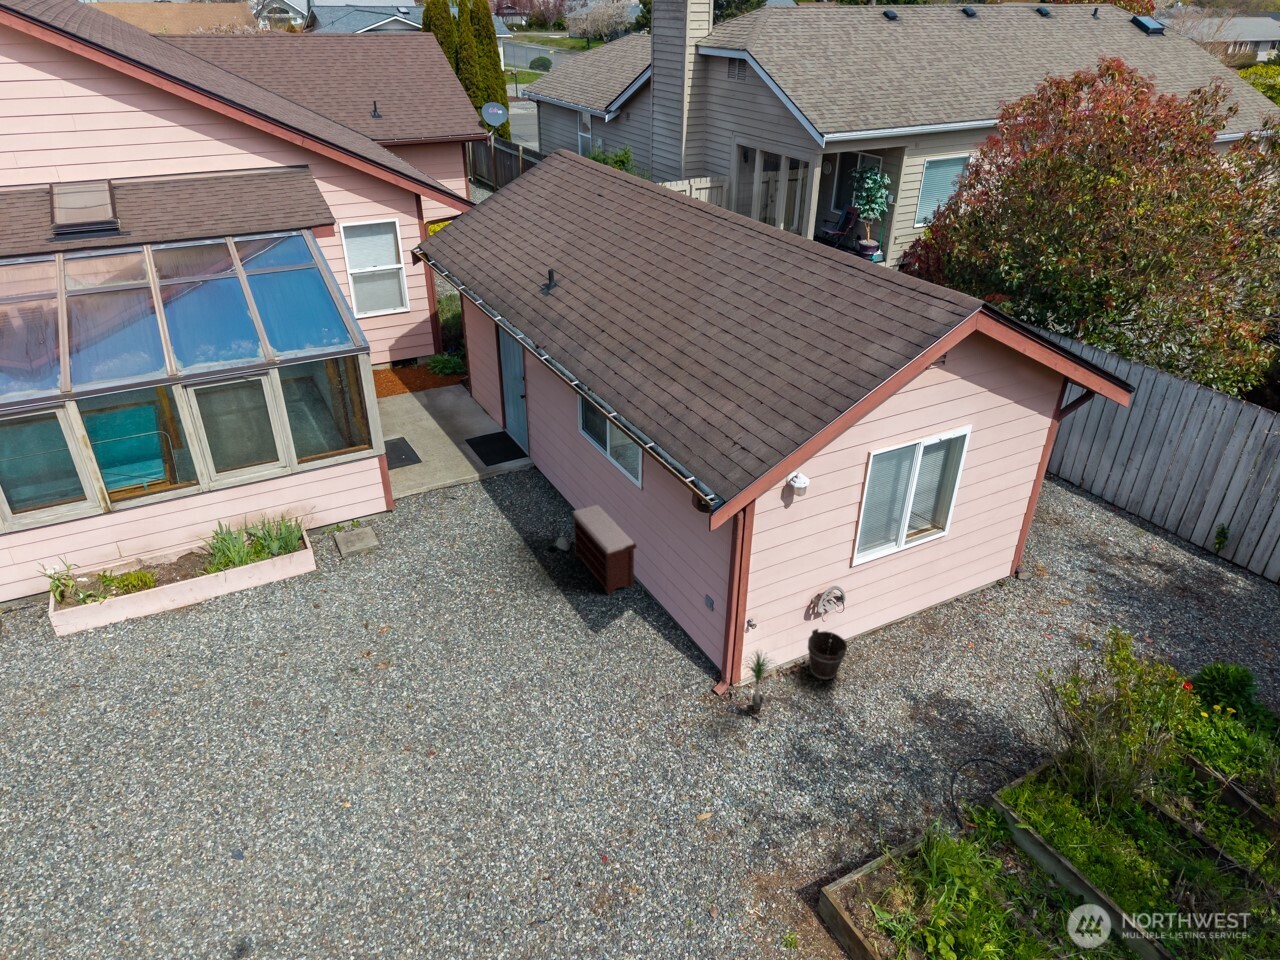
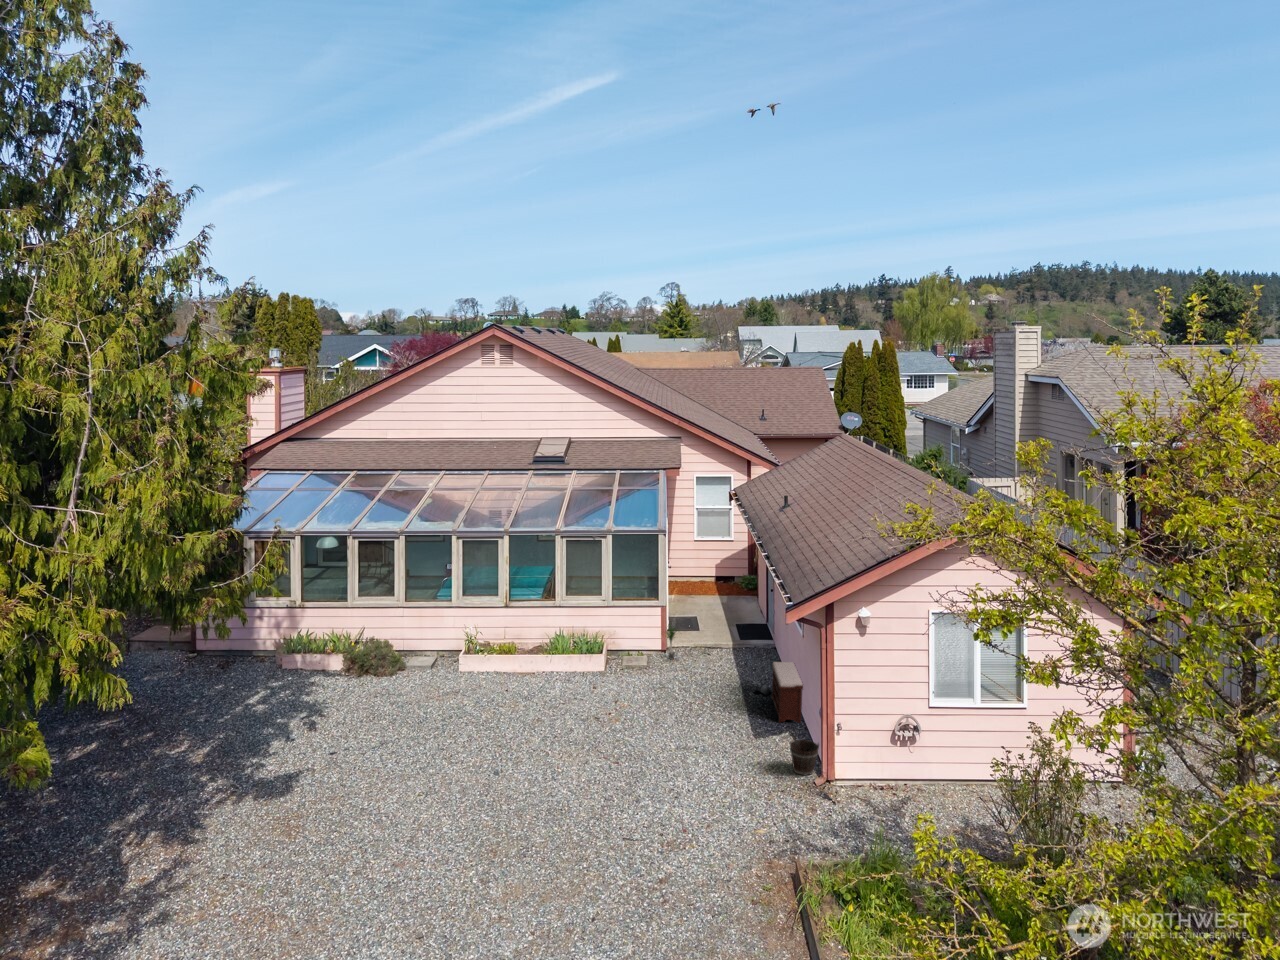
bucket: present [808,629,847,680] -> present [790,740,819,775]
potted plant: present [746,652,769,710] -> present [667,626,676,659]

